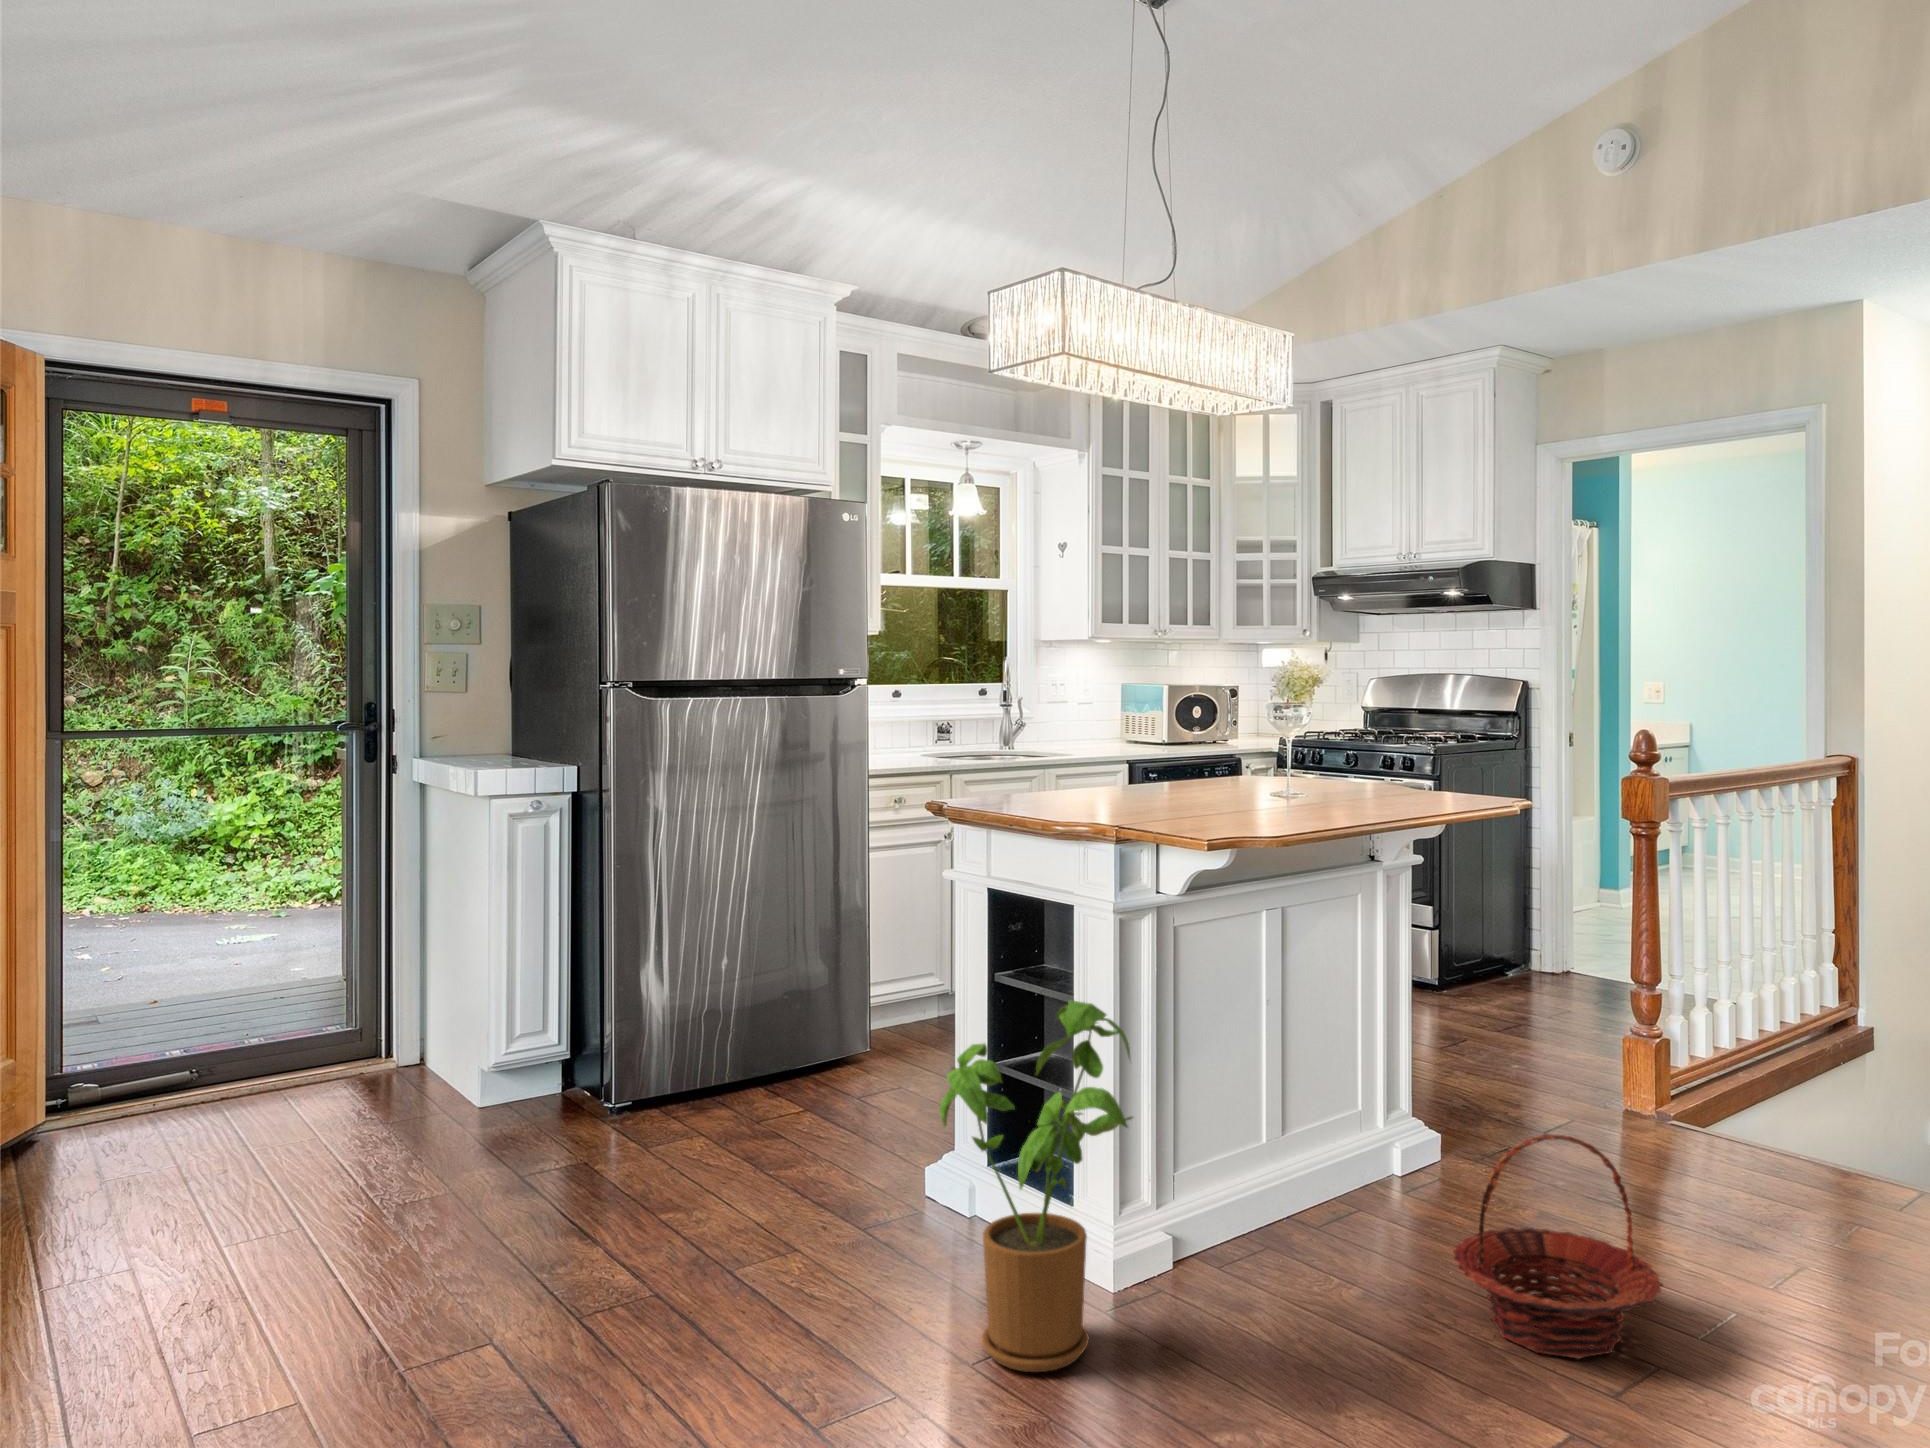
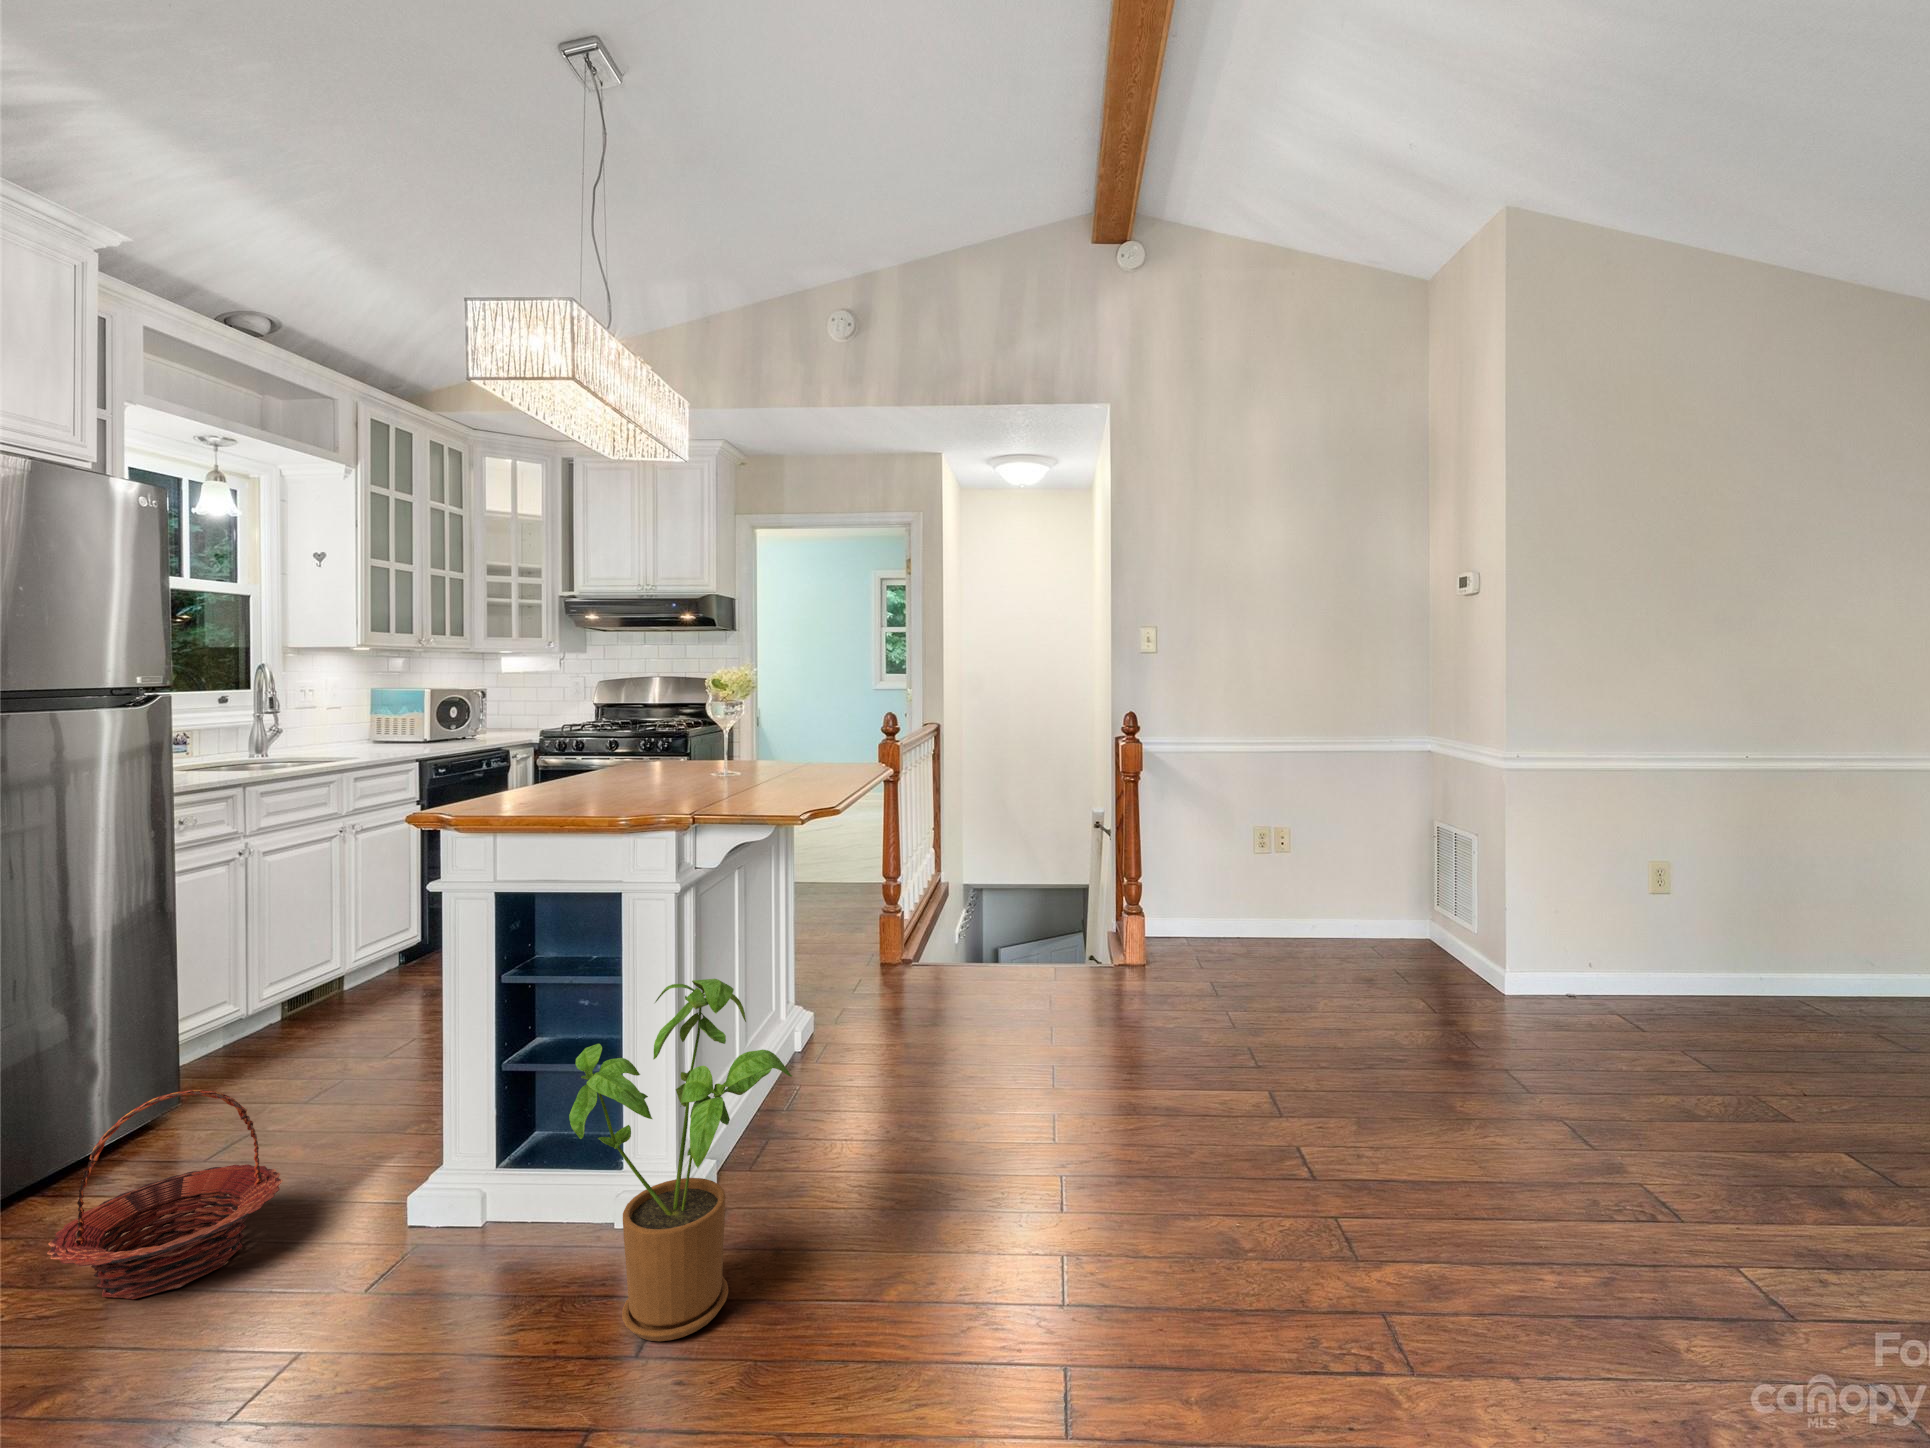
basket: present [1453,1134,1662,1359] -> present [47,1090,283,1299]

